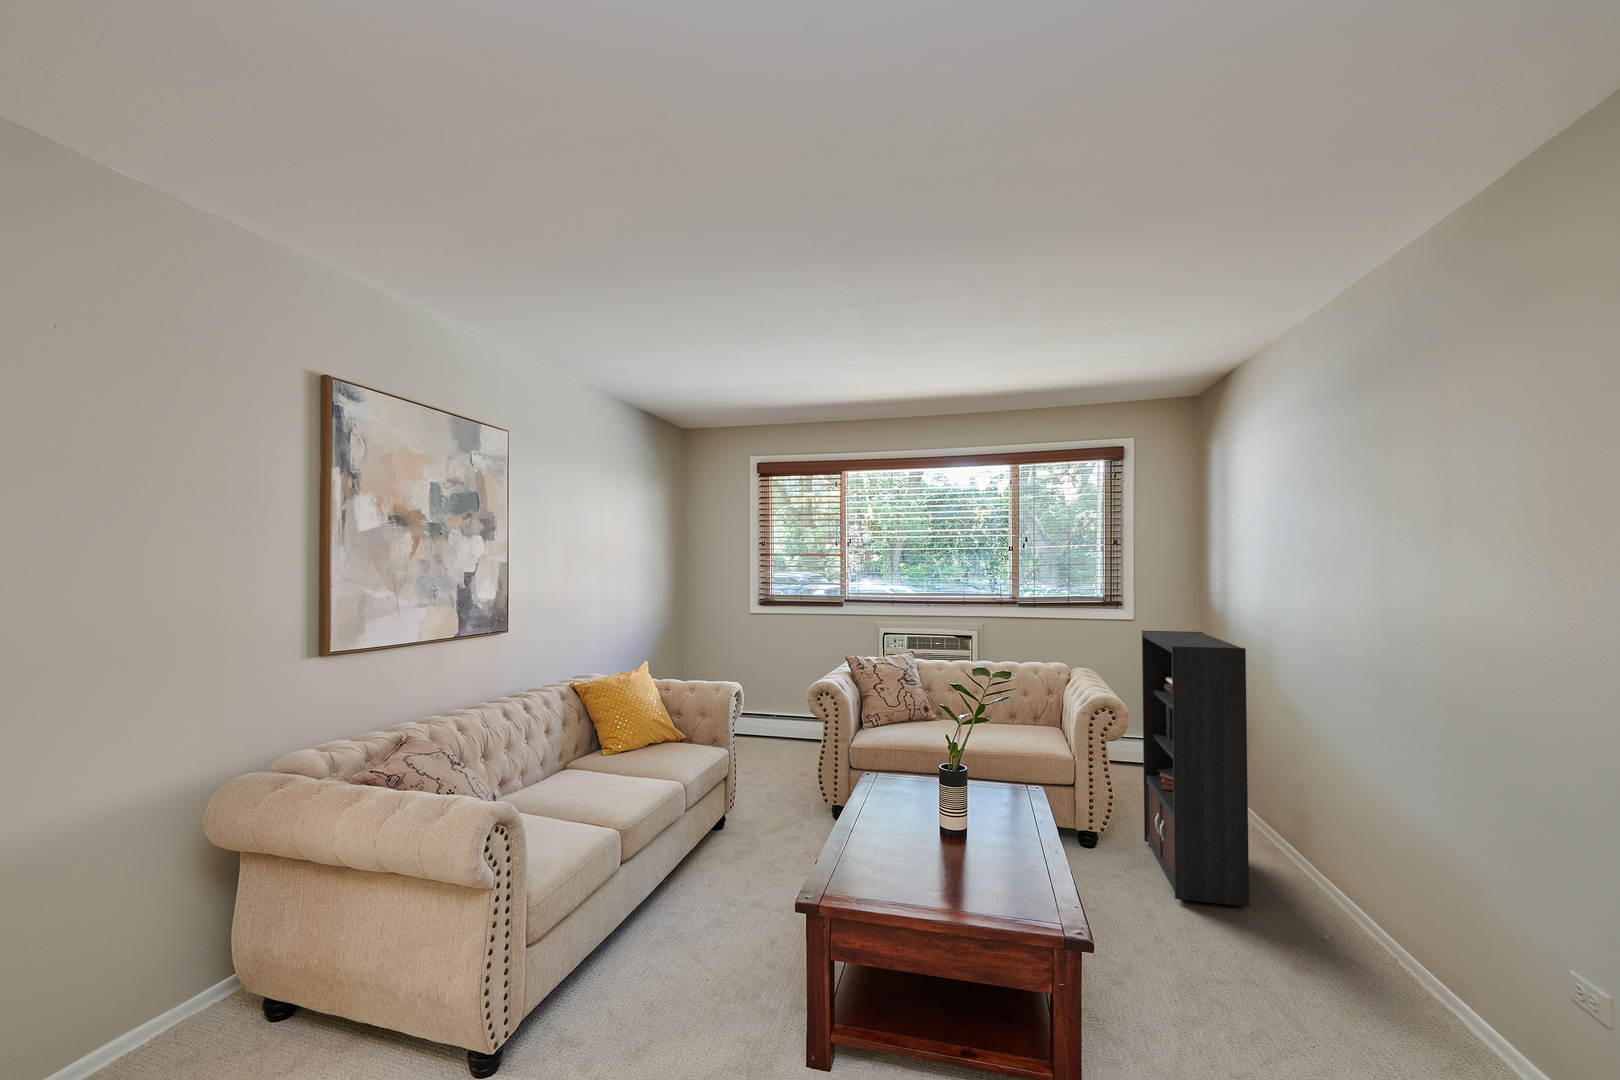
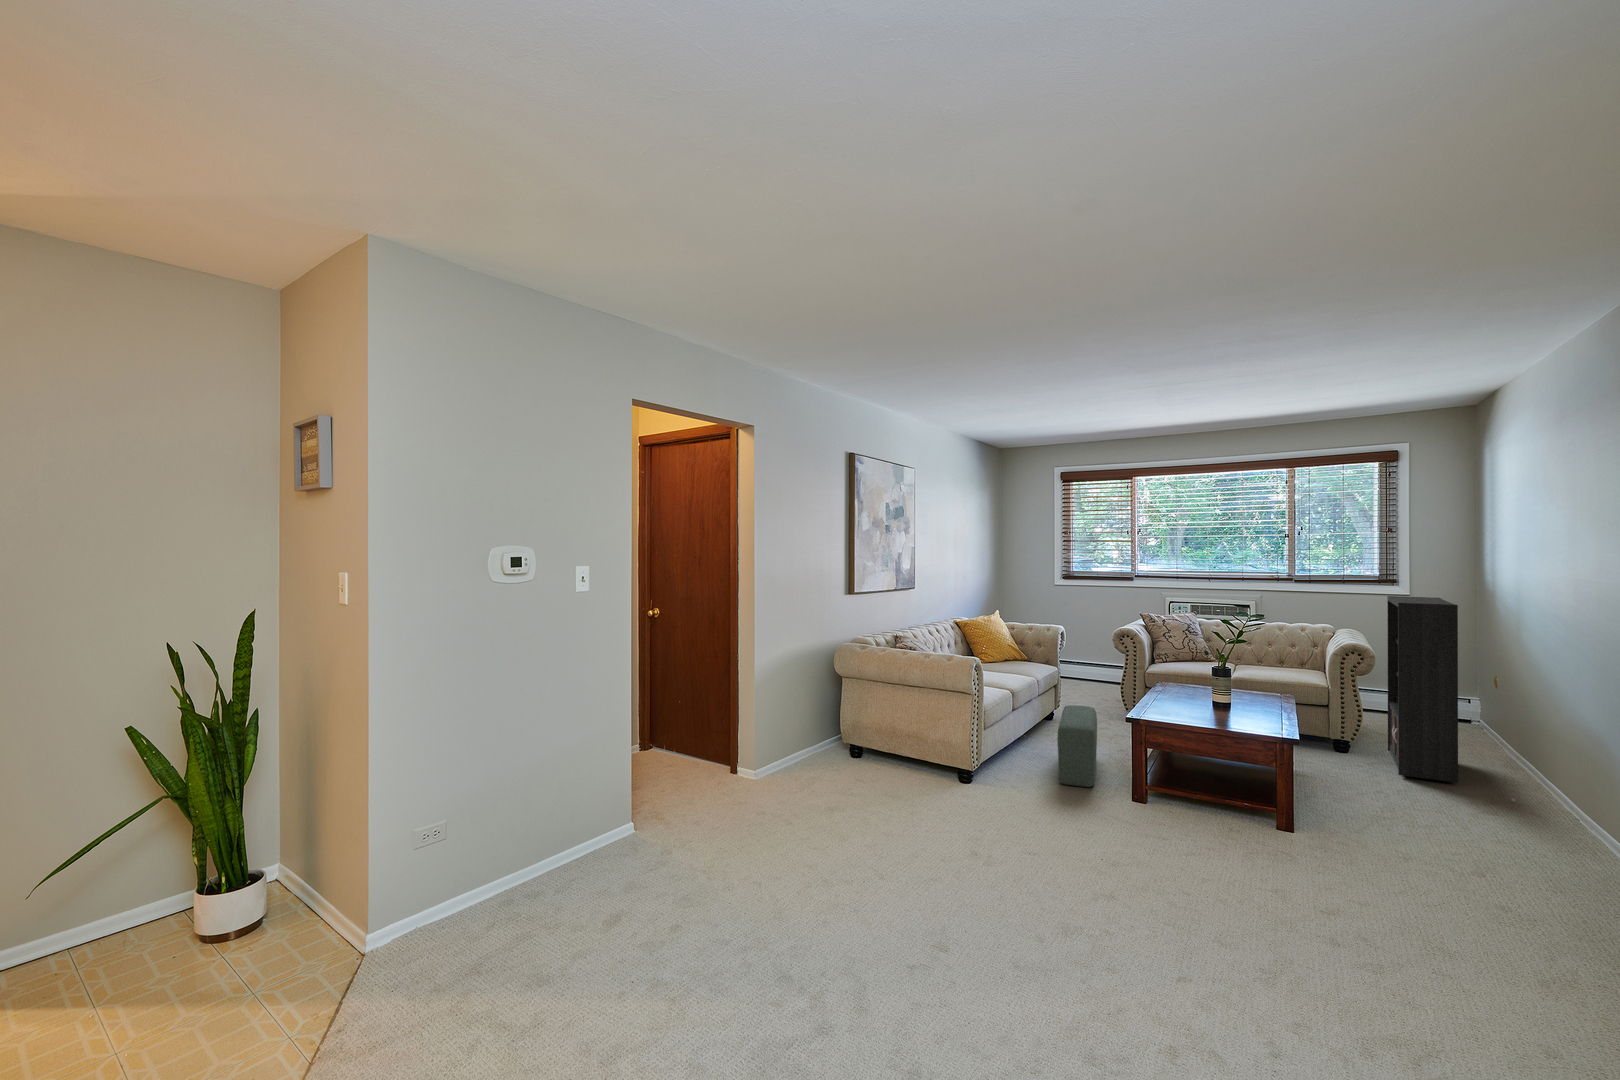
pouf: none [671,837,758,1031] -> present [1057,705,1097,787]

